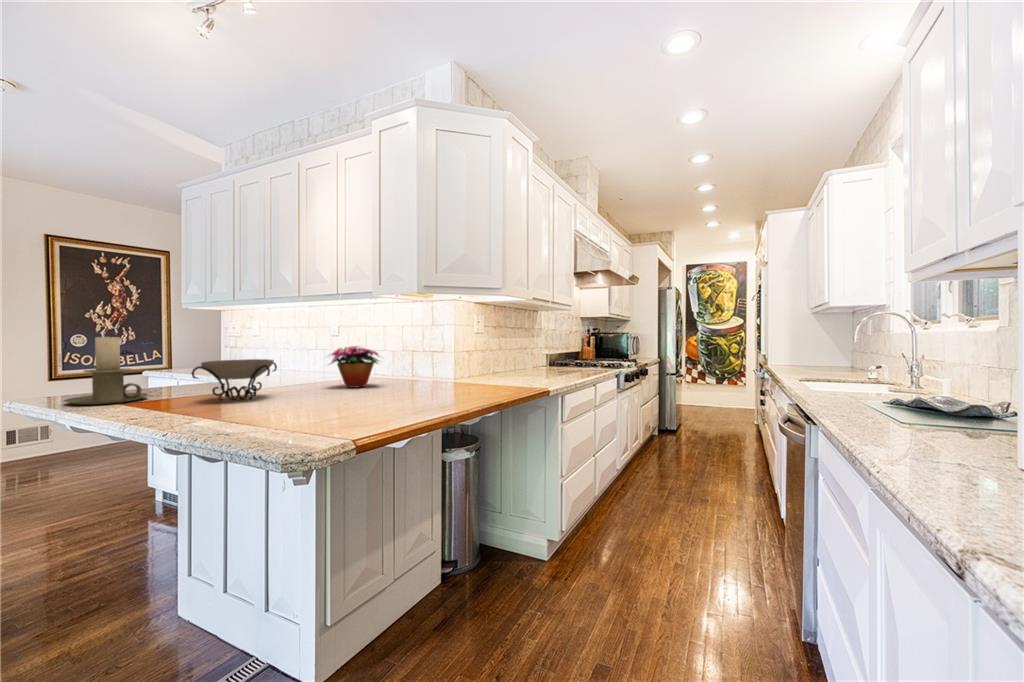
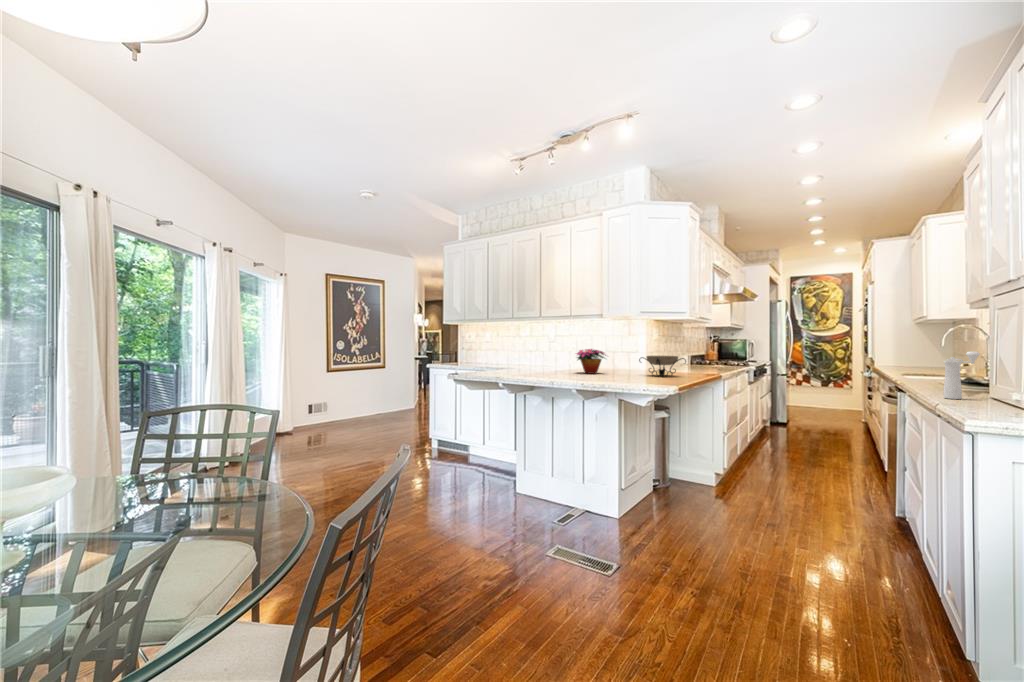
candle holder: present [65,336,148,405] -> none [468,343,500,378]
pepper mill: none [894,351,959,454] -> present [944,352,980,399]
decorative bowl: present [192,359,277,401] -> present [639,356,686,376]

